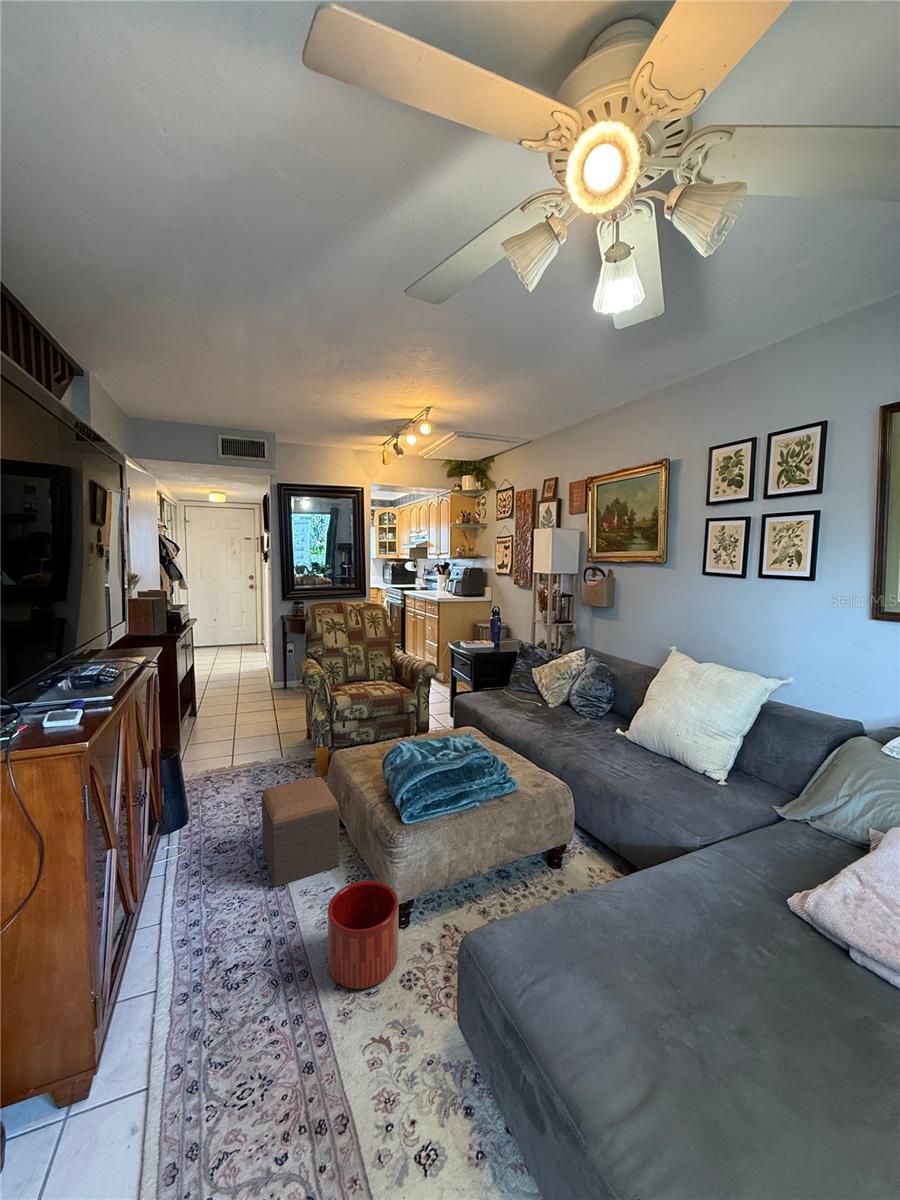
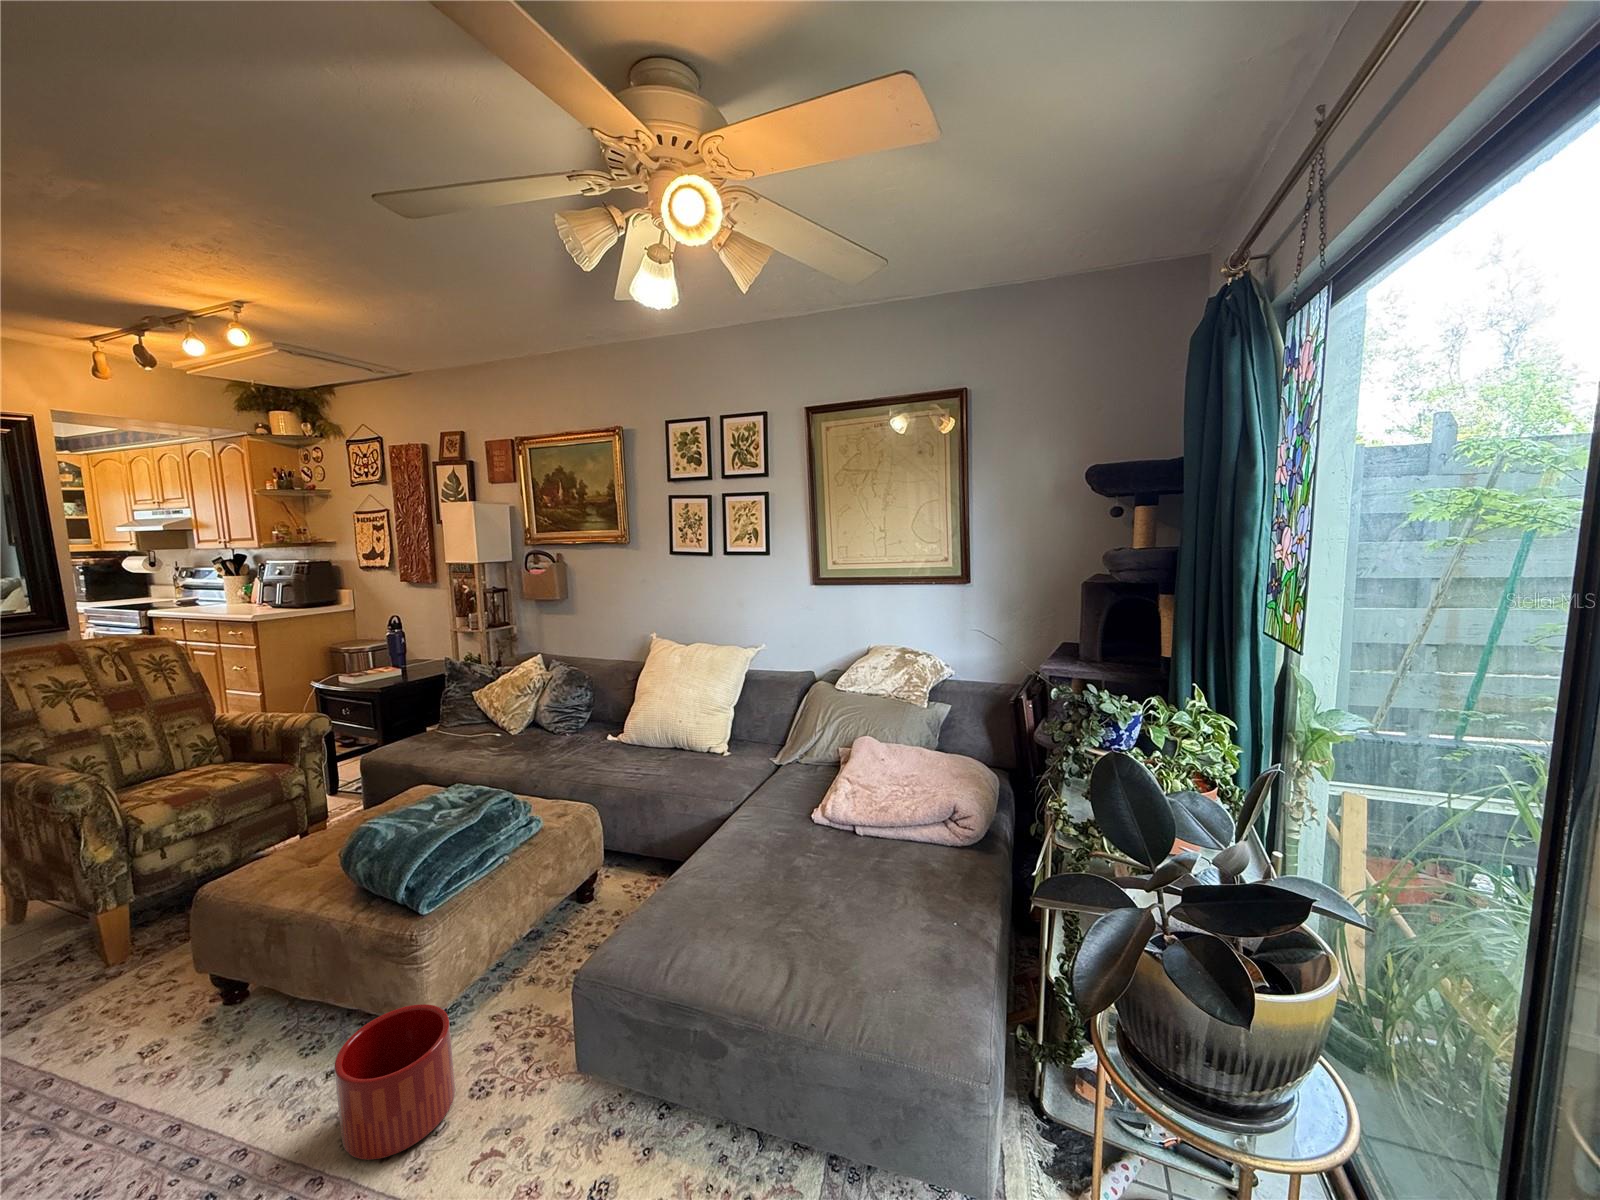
footstool: present [261,777,340,887] -> none [41,944,266,1152]

